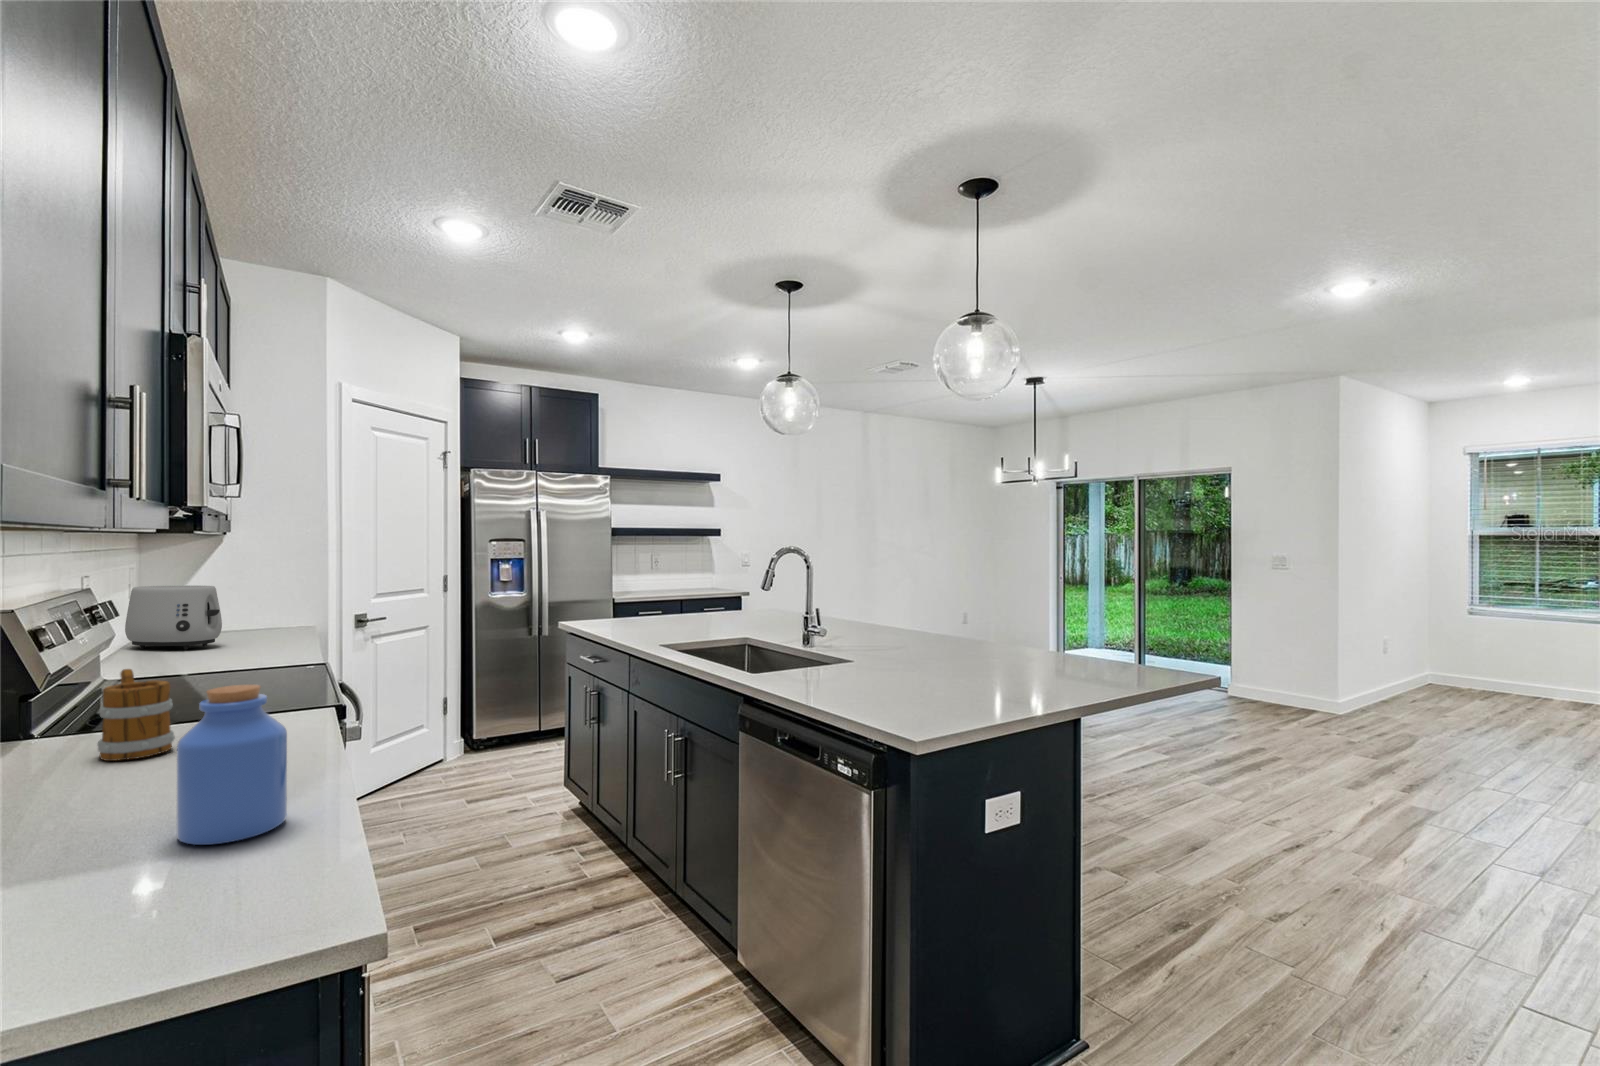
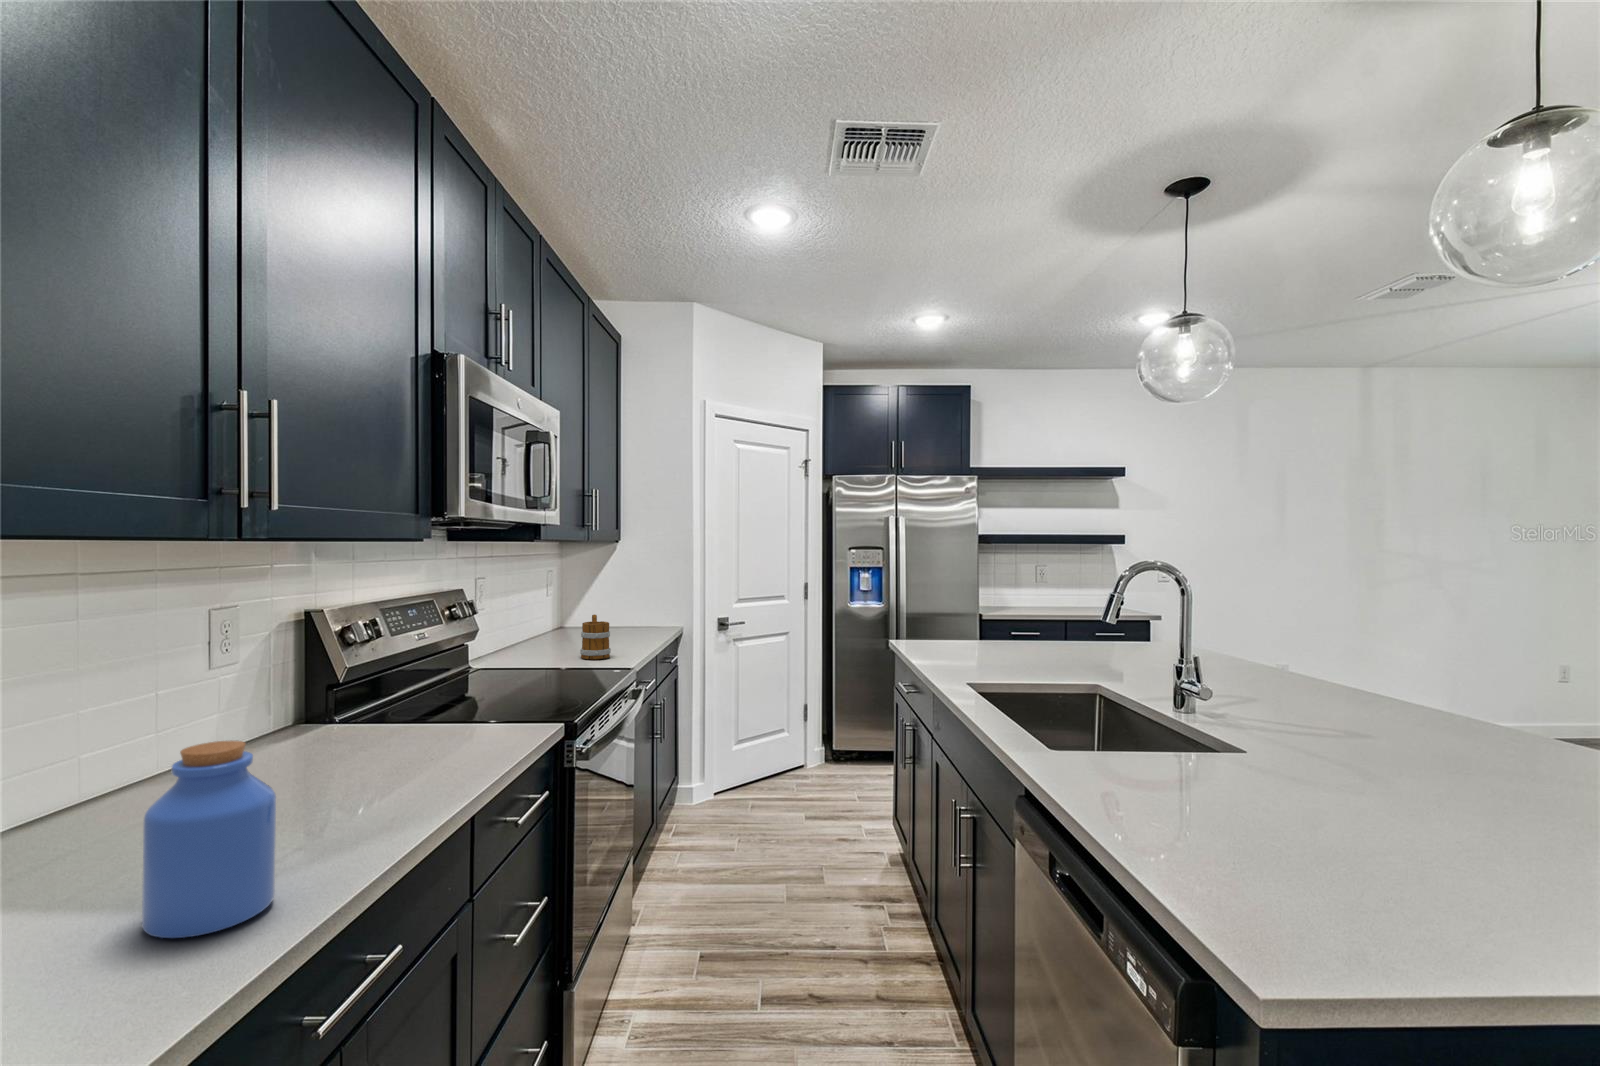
toaster: present [125,585,222,649] -> none [518,587,581,645]
mug: present [97,669,175,761] -> present [580,615,611,659]

